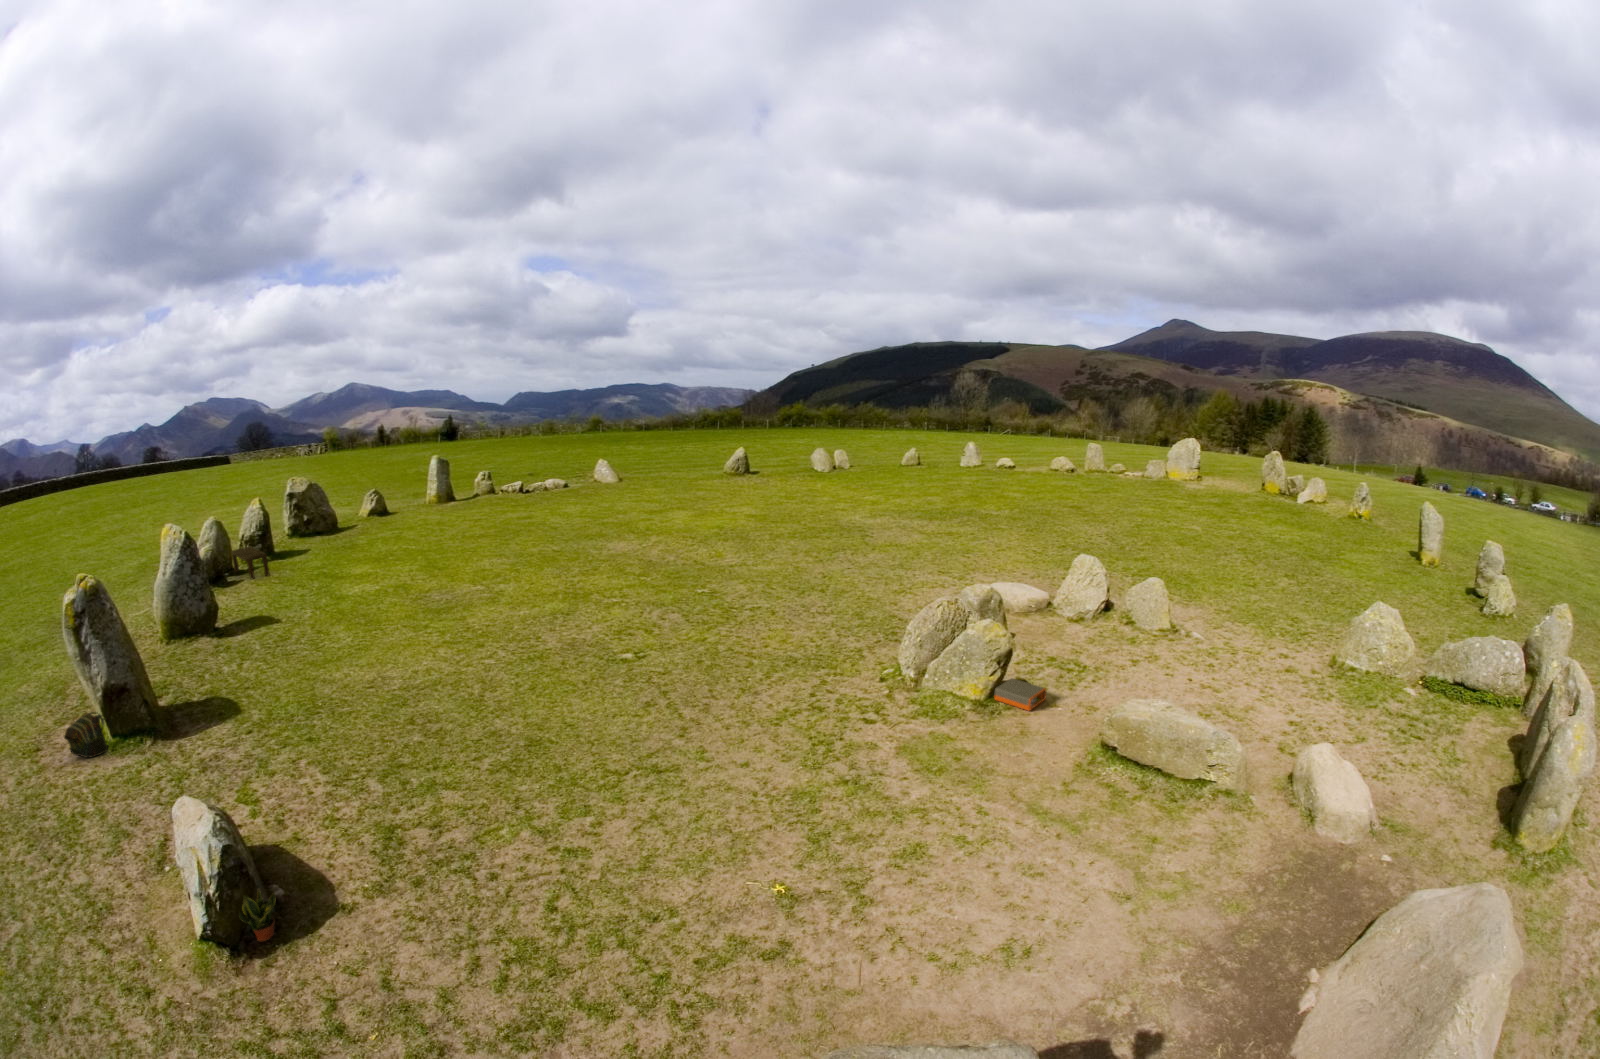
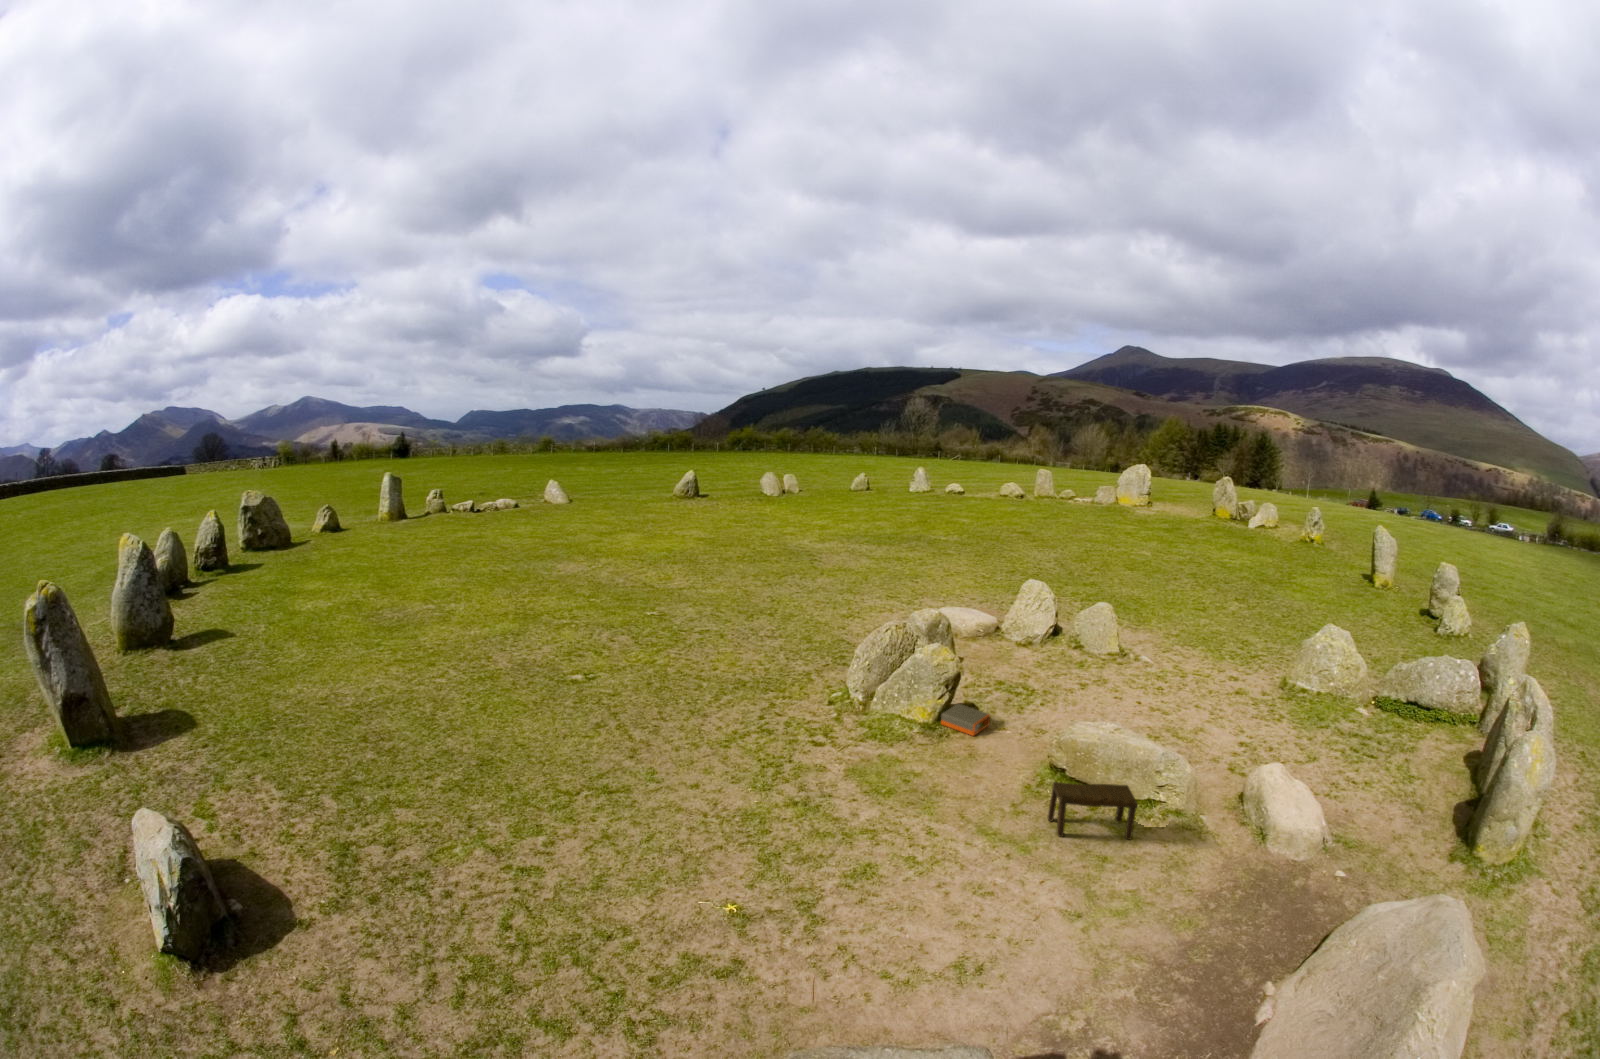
bench: present [231,547,269,579] -> present [1048,782,1138,840]
backpack: present [64,712,112,758] -> none [18,723,67,769]
potted plant: present [239,890,275,941] -> none [201,905,237,956]

